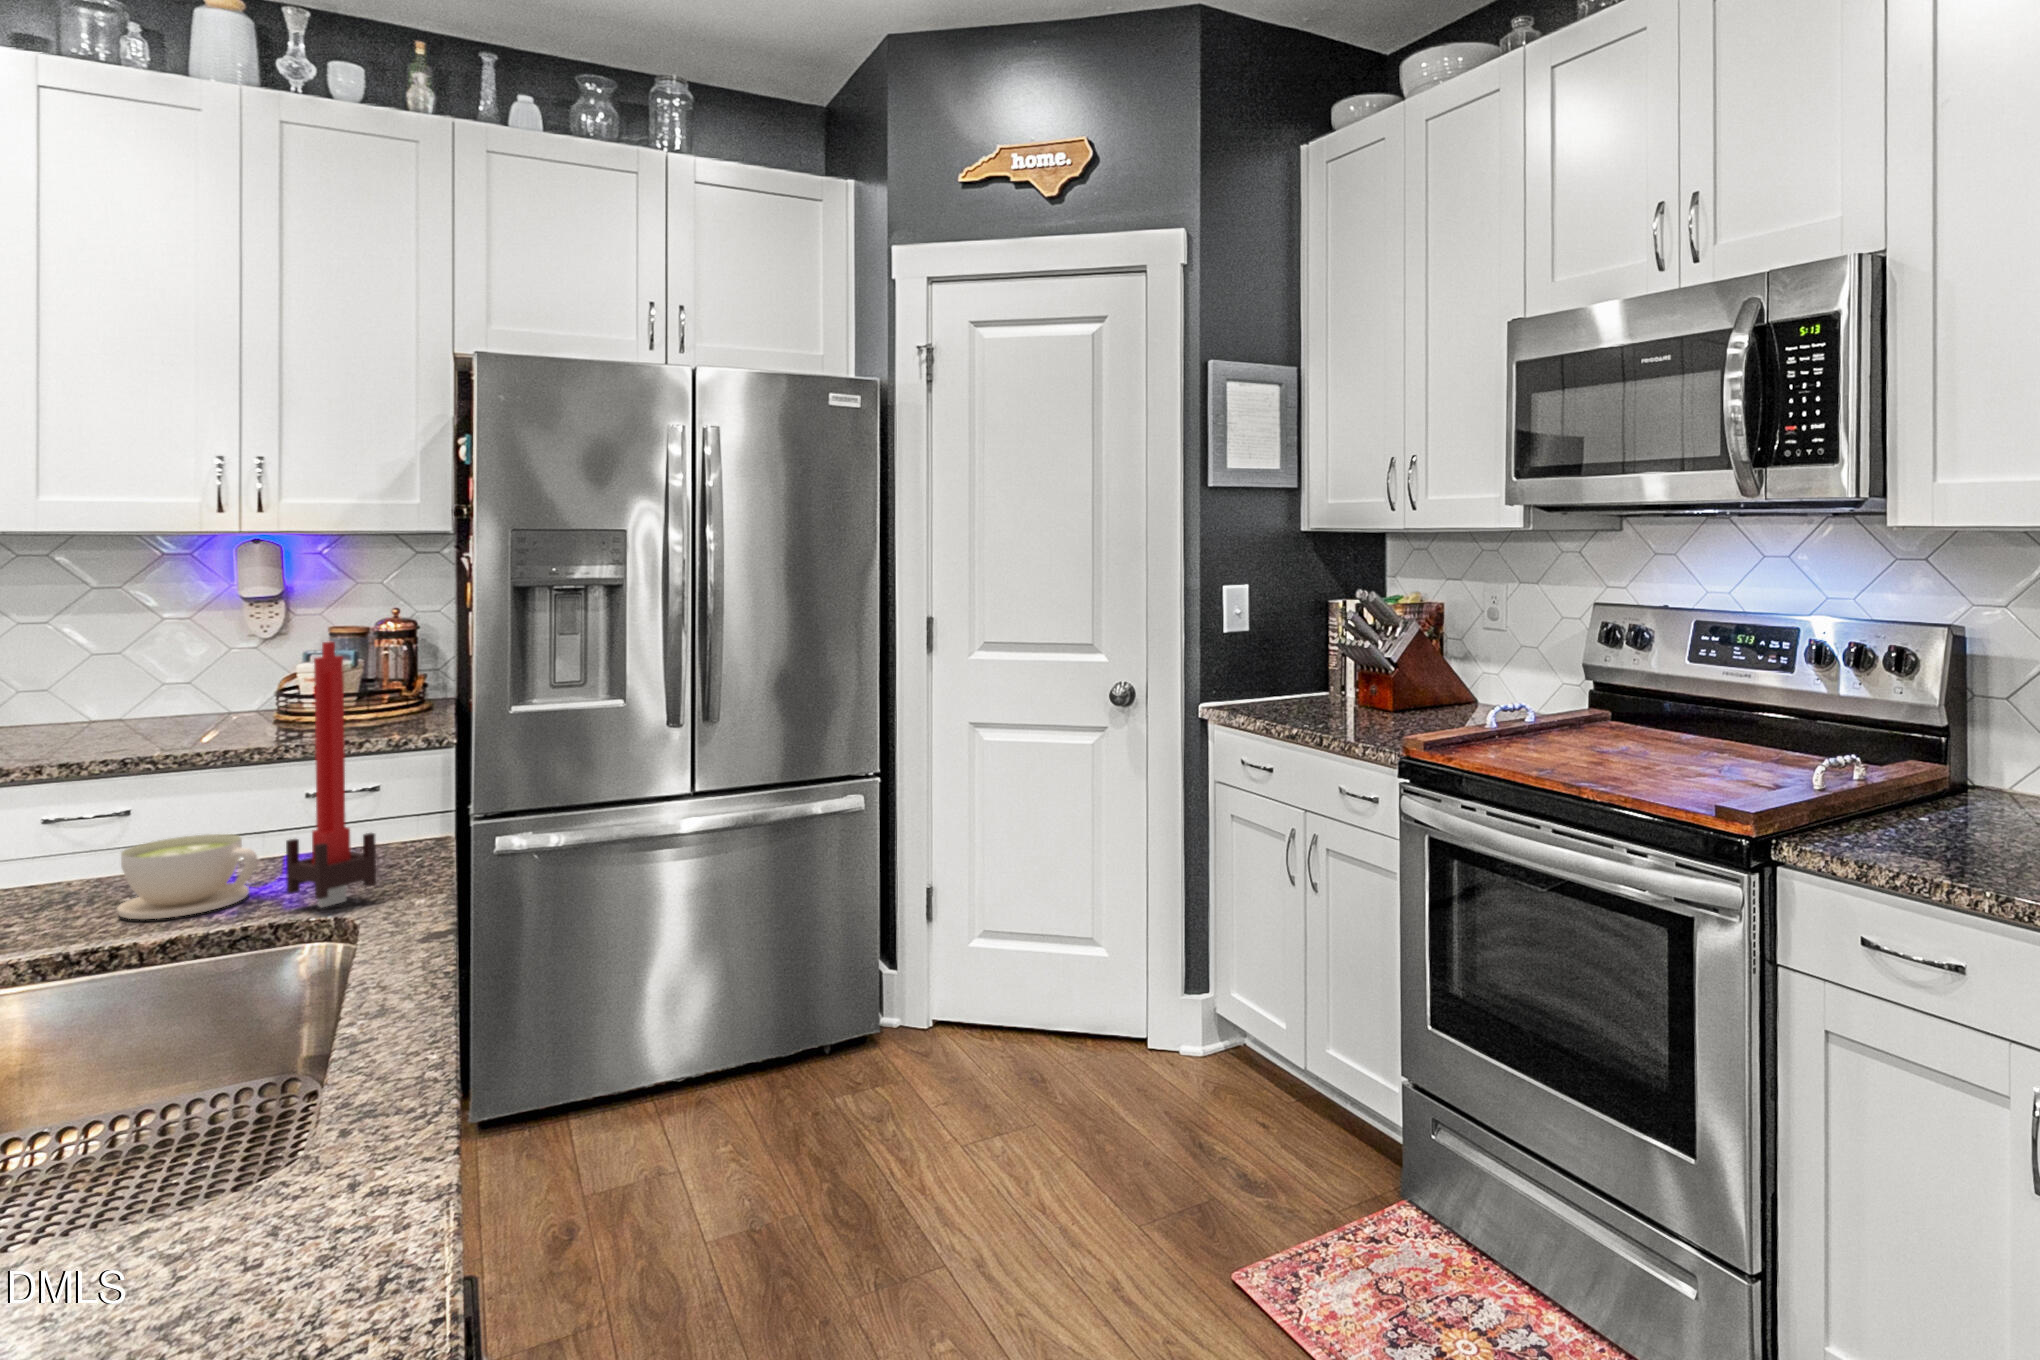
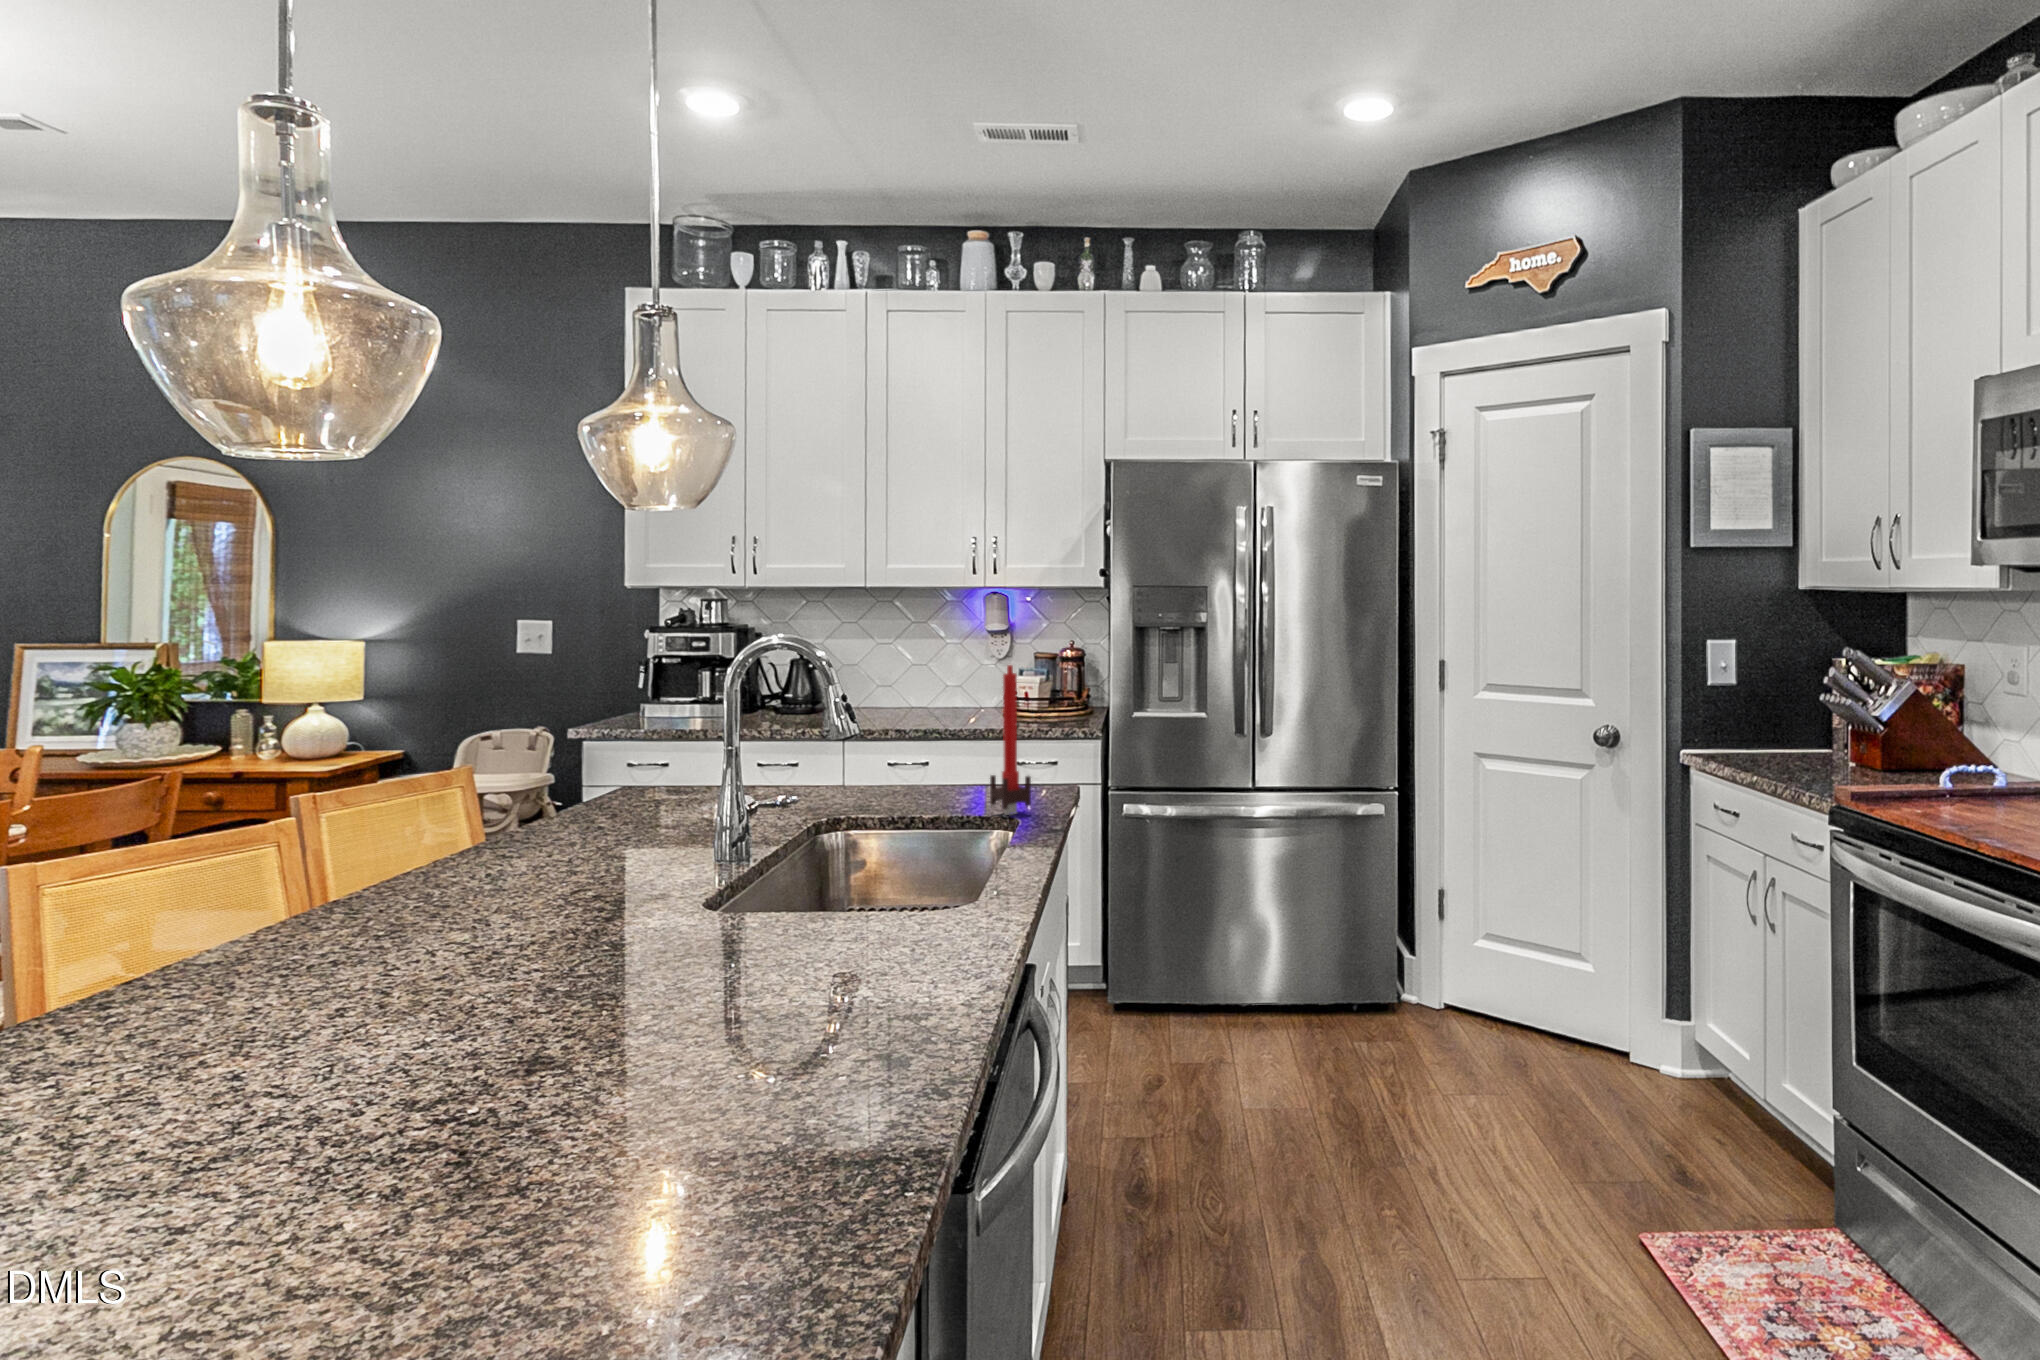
coffee cup: present [117,834,257,919] -> none [919,770,978,811]

